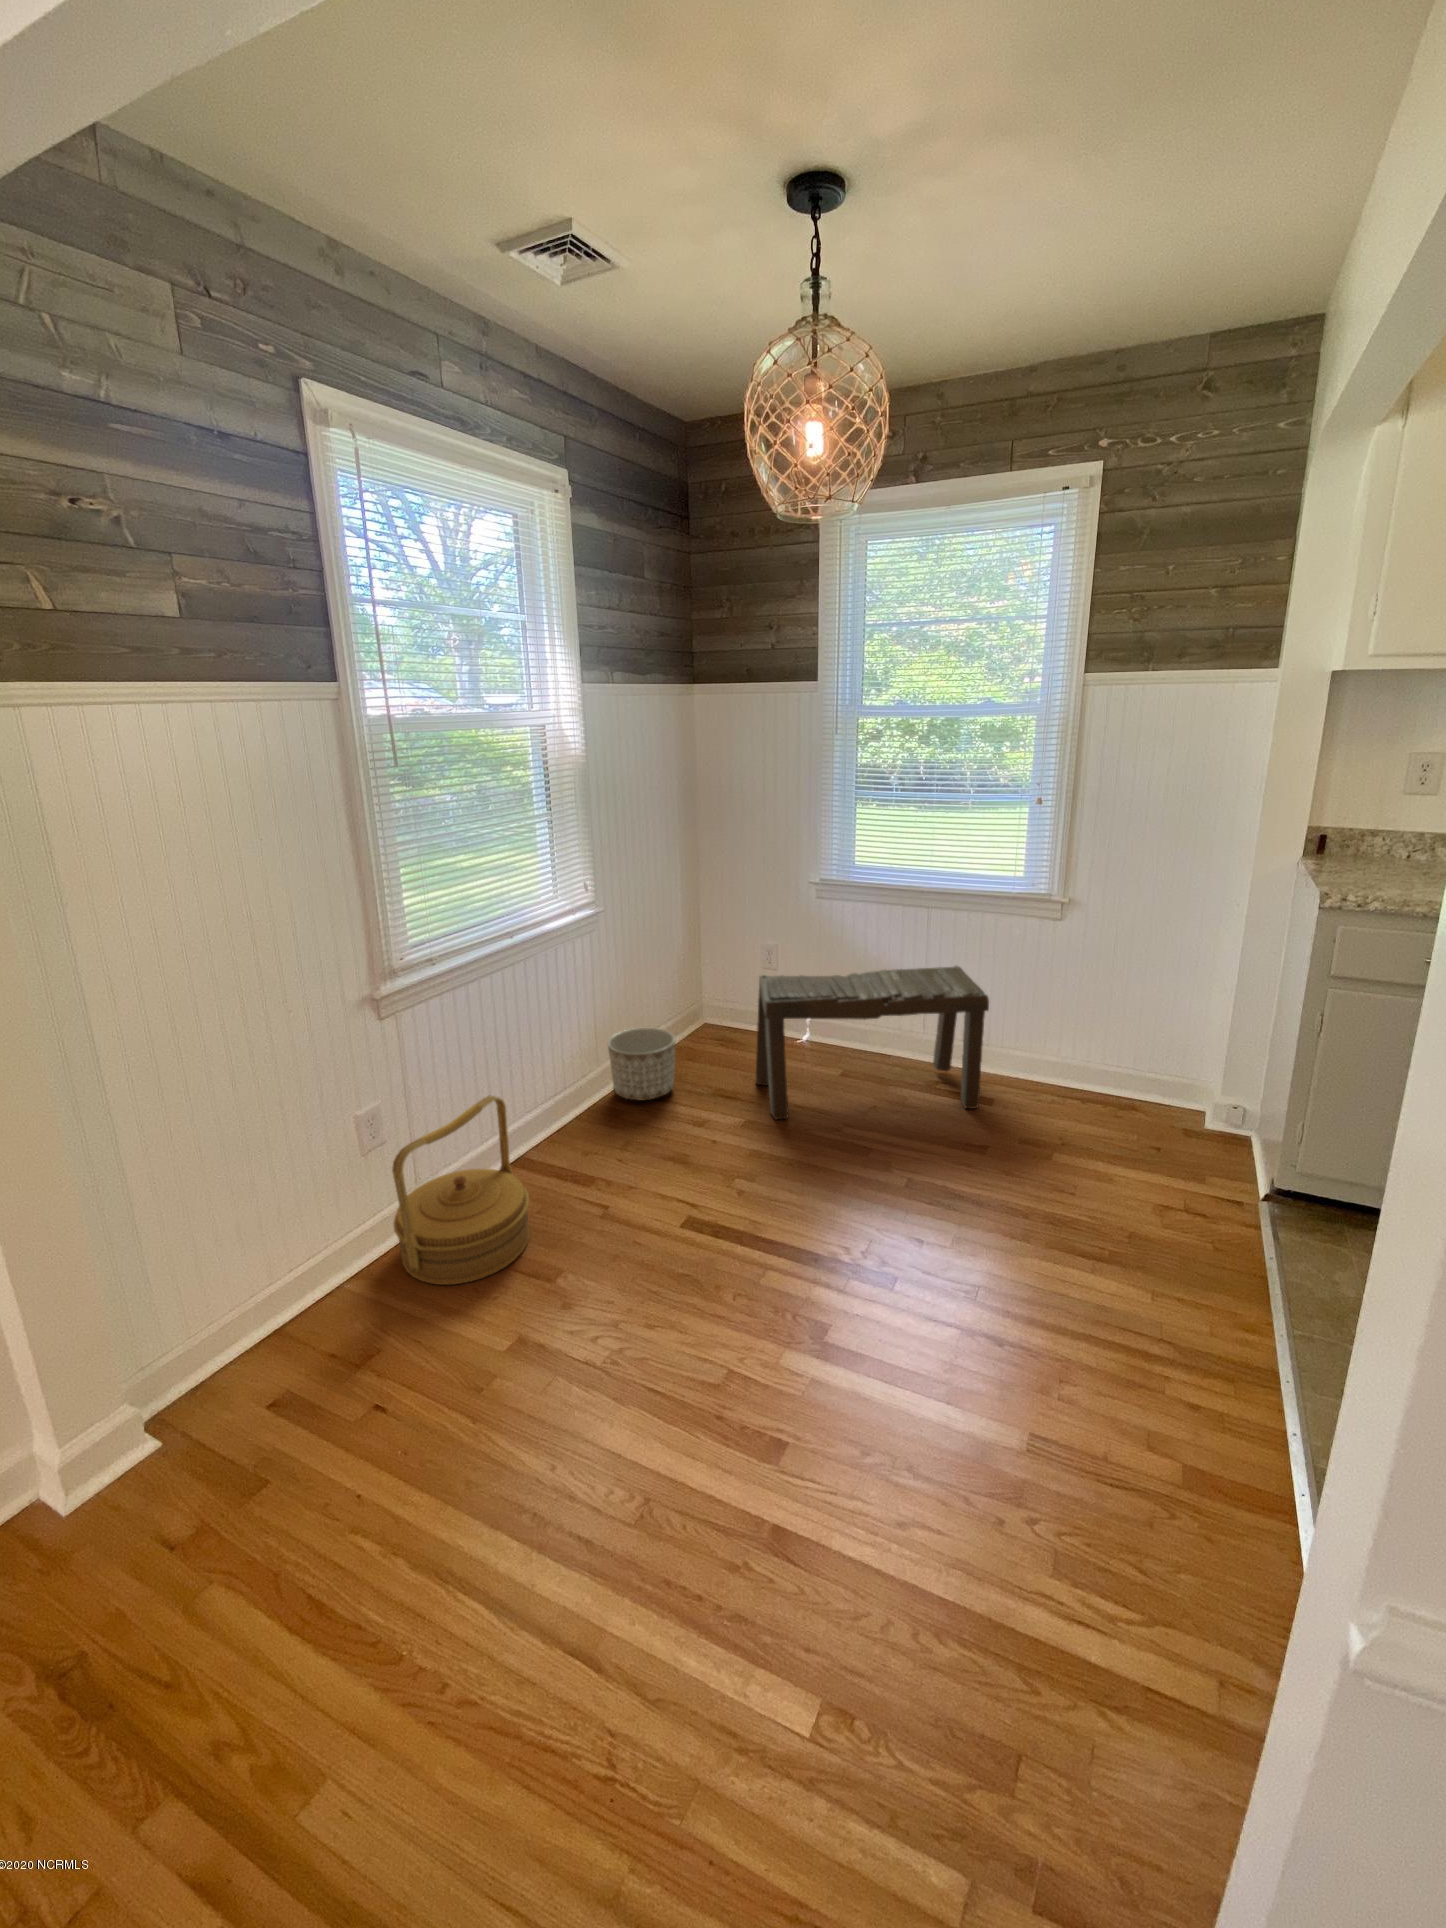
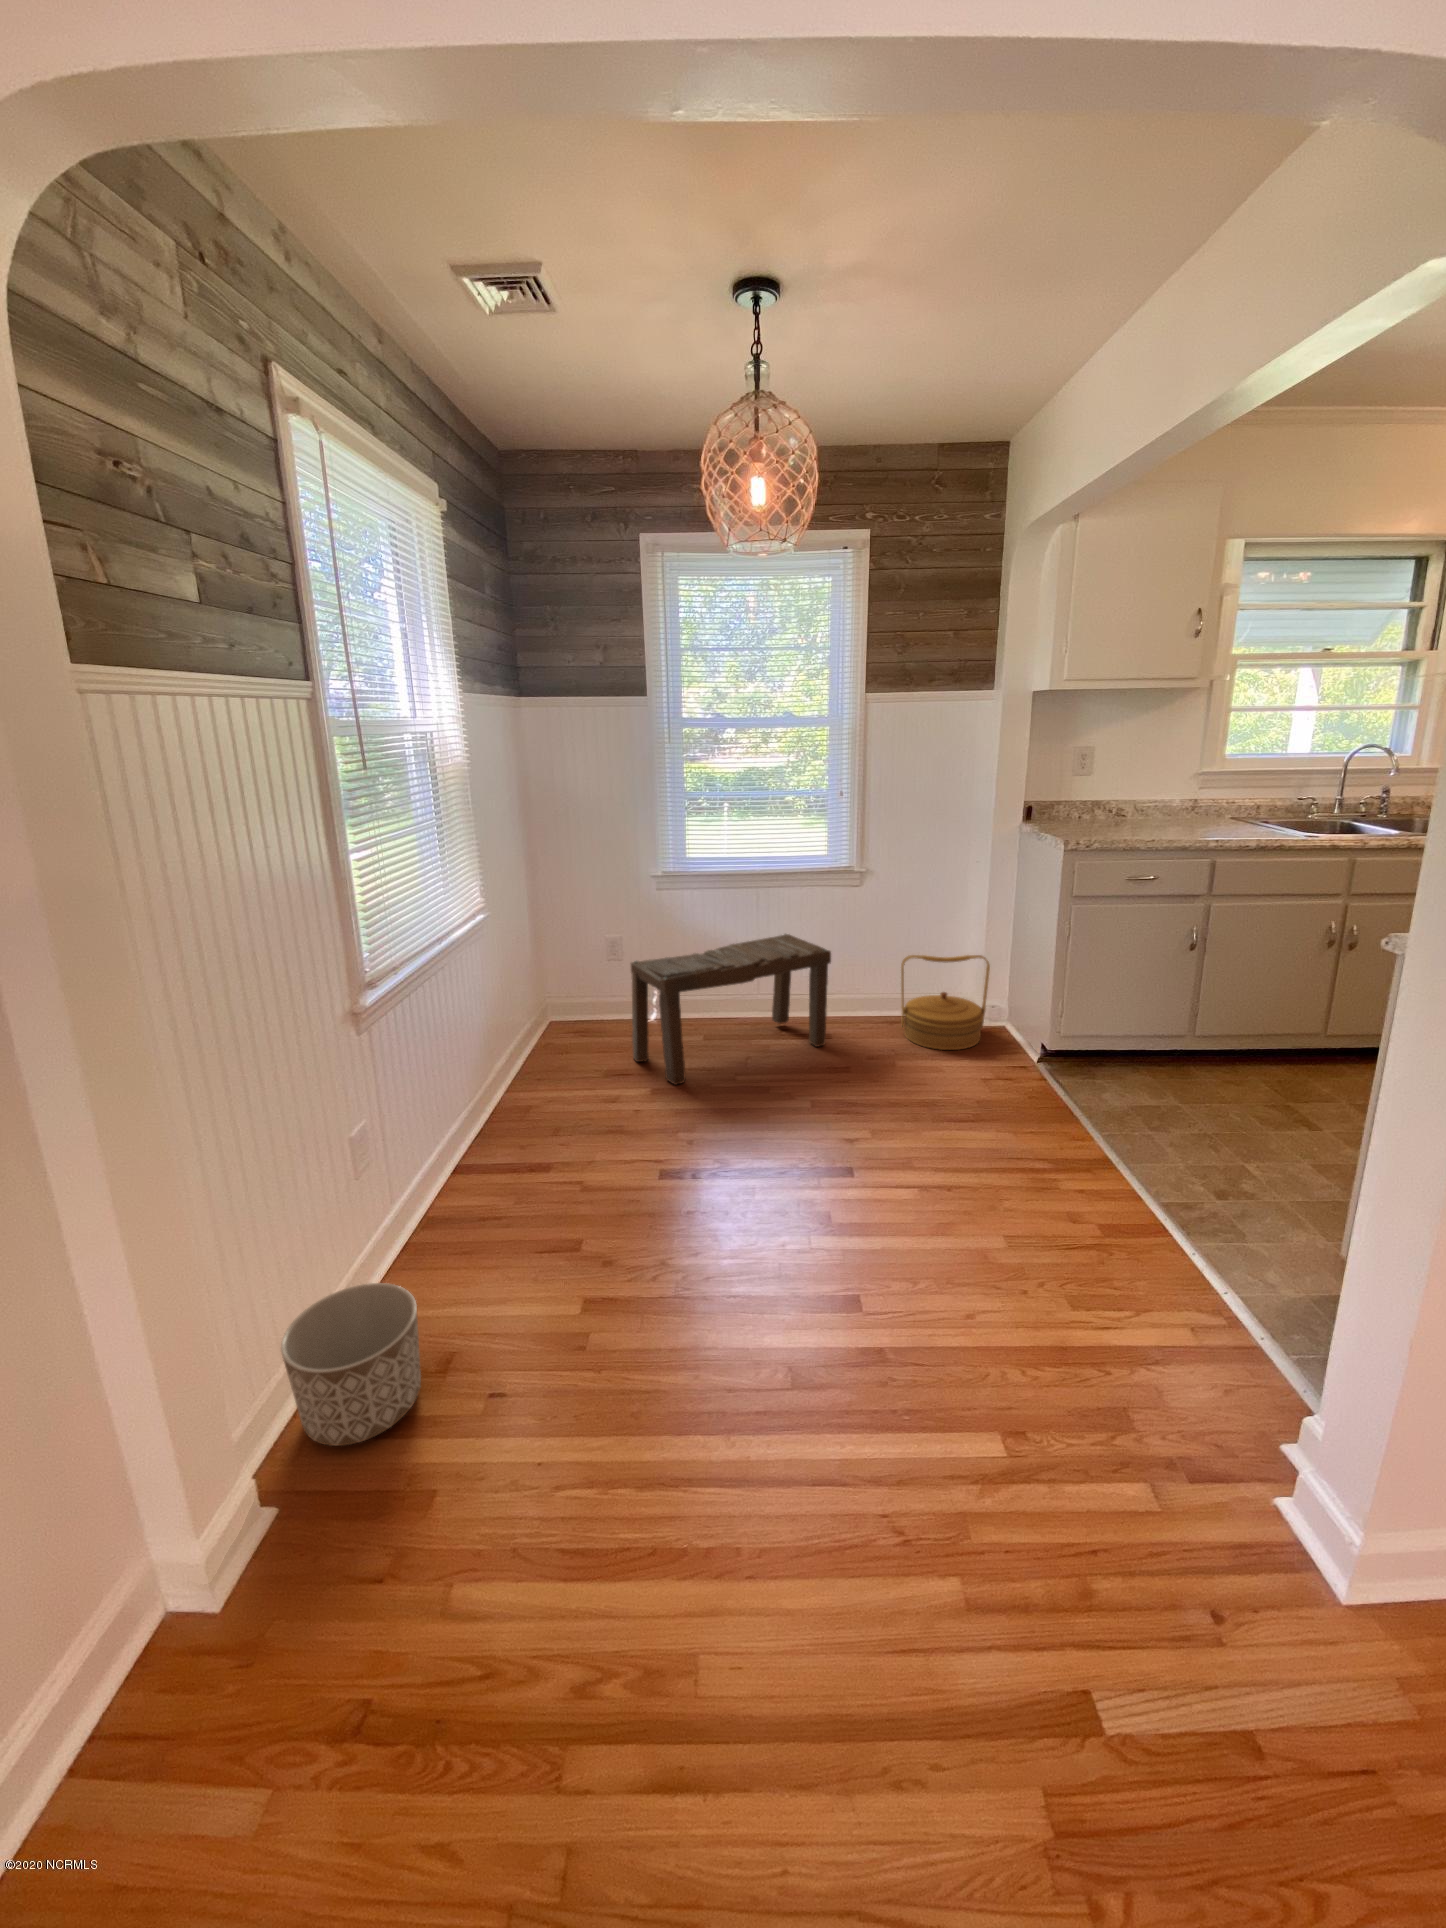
planter: present [608,1028,675,1100] -> present [281,1283,421,1446]
woven basket: present [392,1096,530,1285] -> present [901,955,990,1050]

